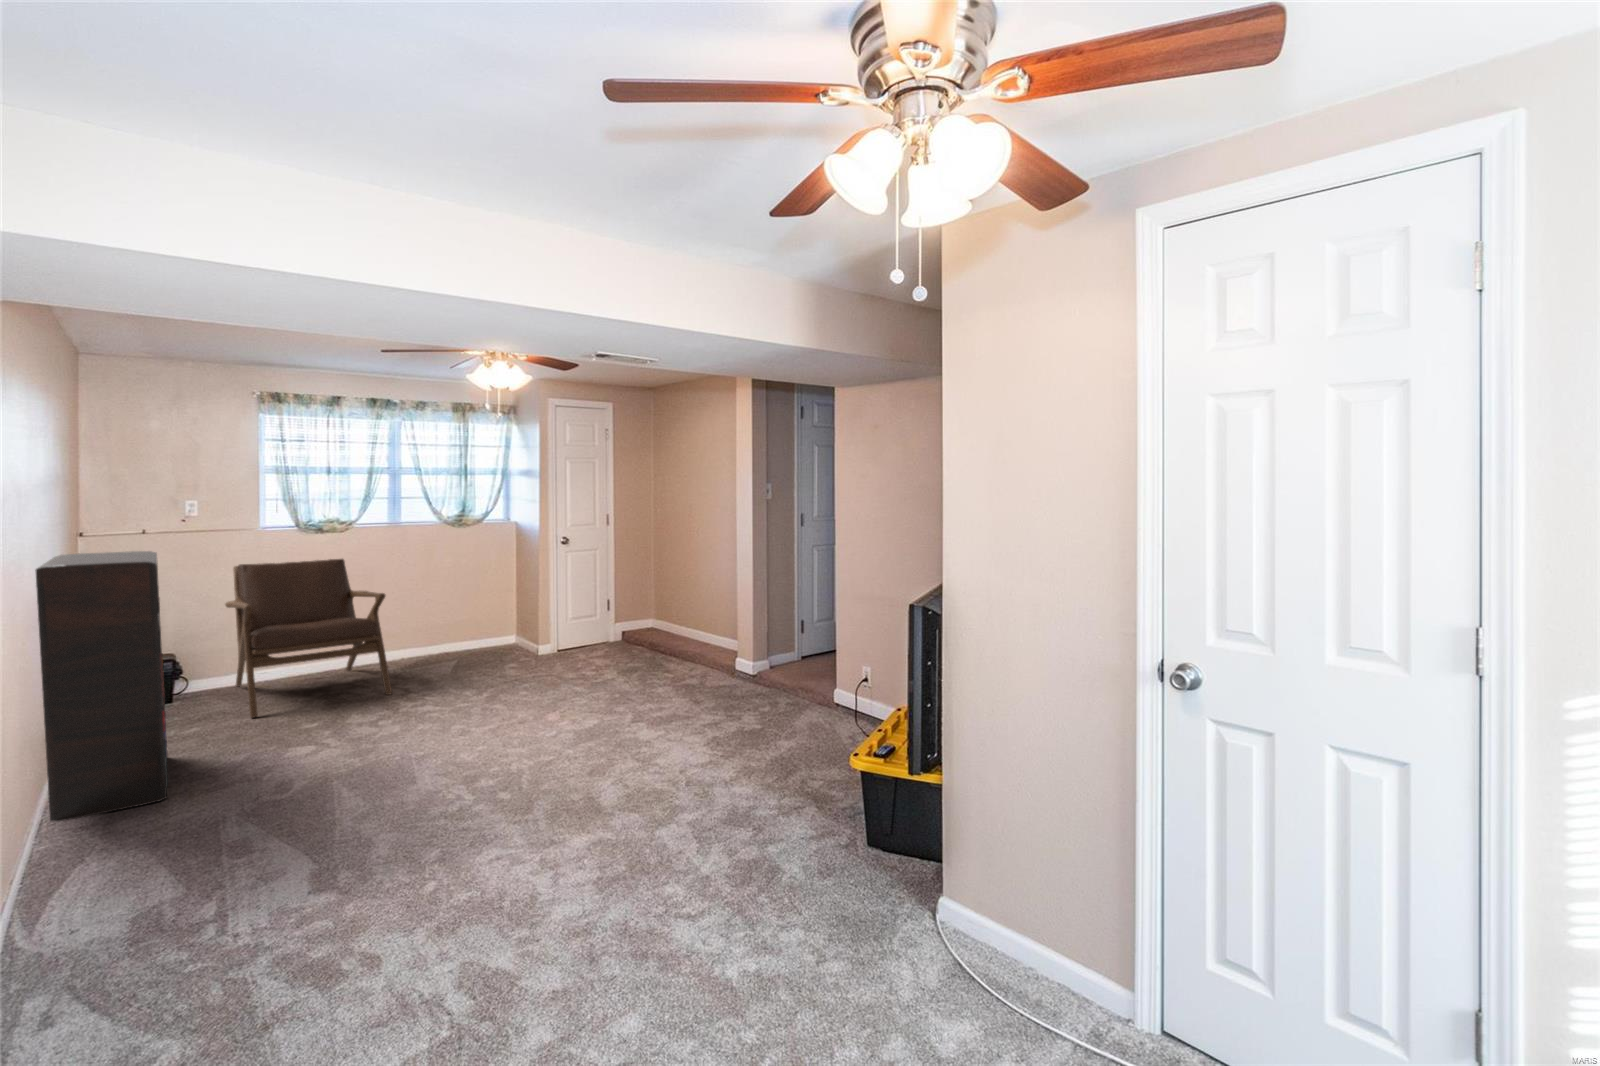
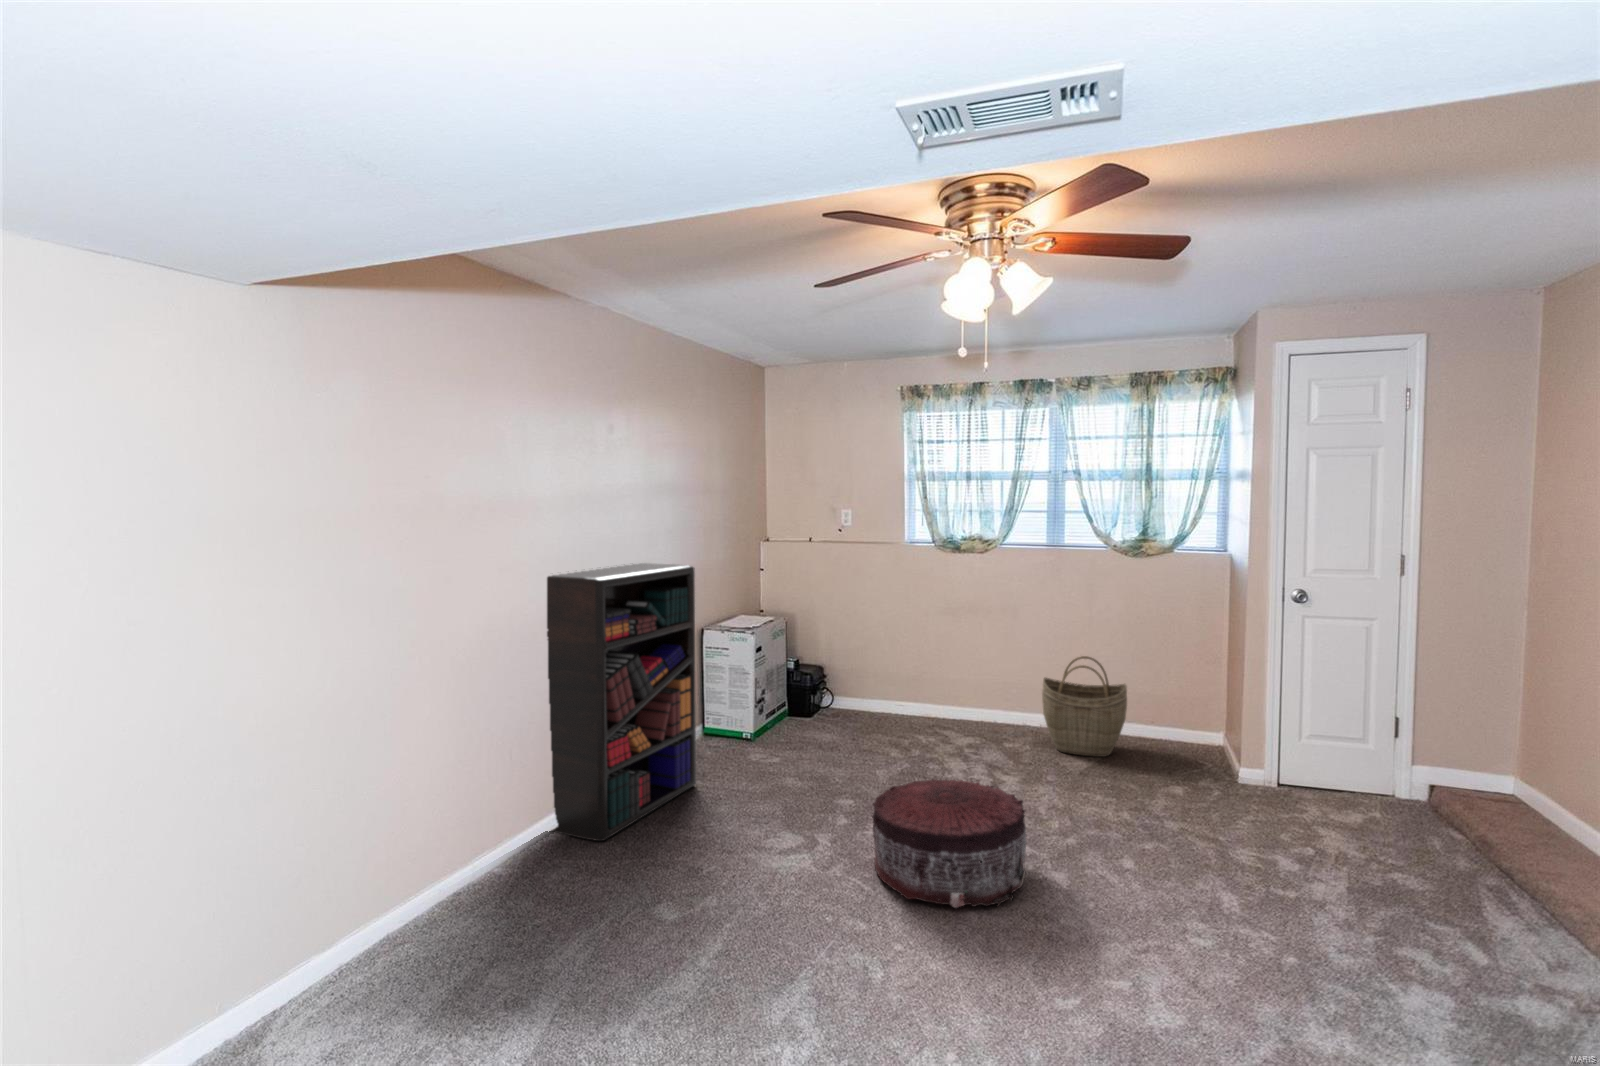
lounge chair: present [225,559,392,718] -> none [811,584,989,783]
woven basket: none [407,598,468,666] -> present [1042,656,1127,757]
pouf: none [407,667,515,736] -> present [872,779,1027,908]

